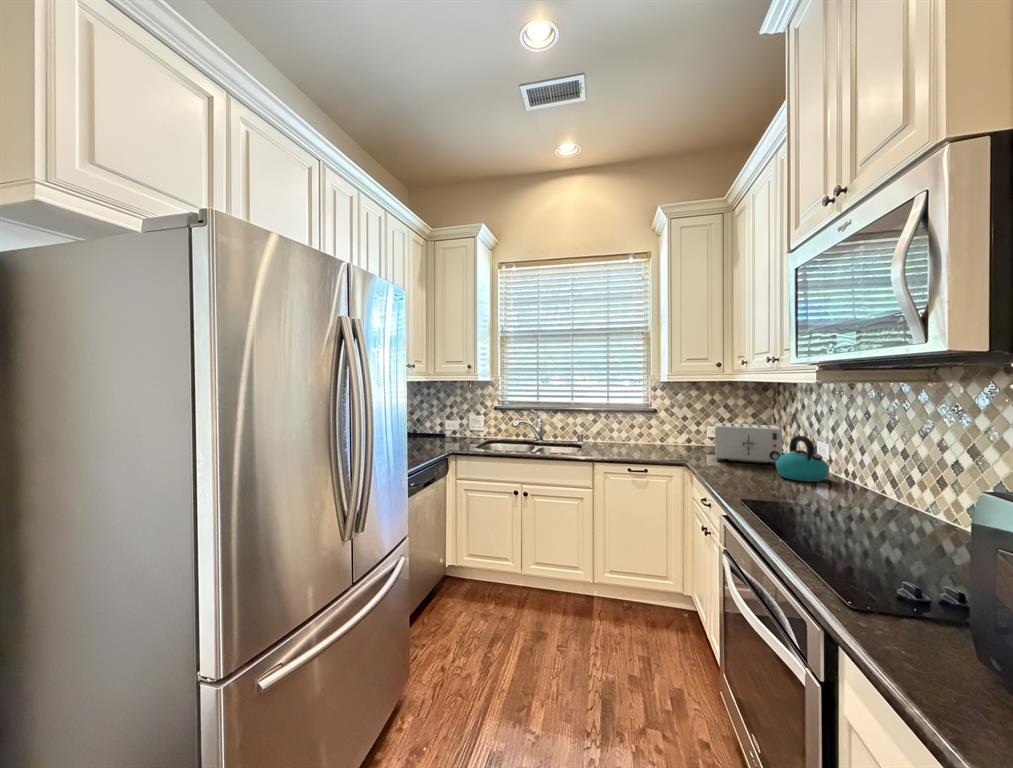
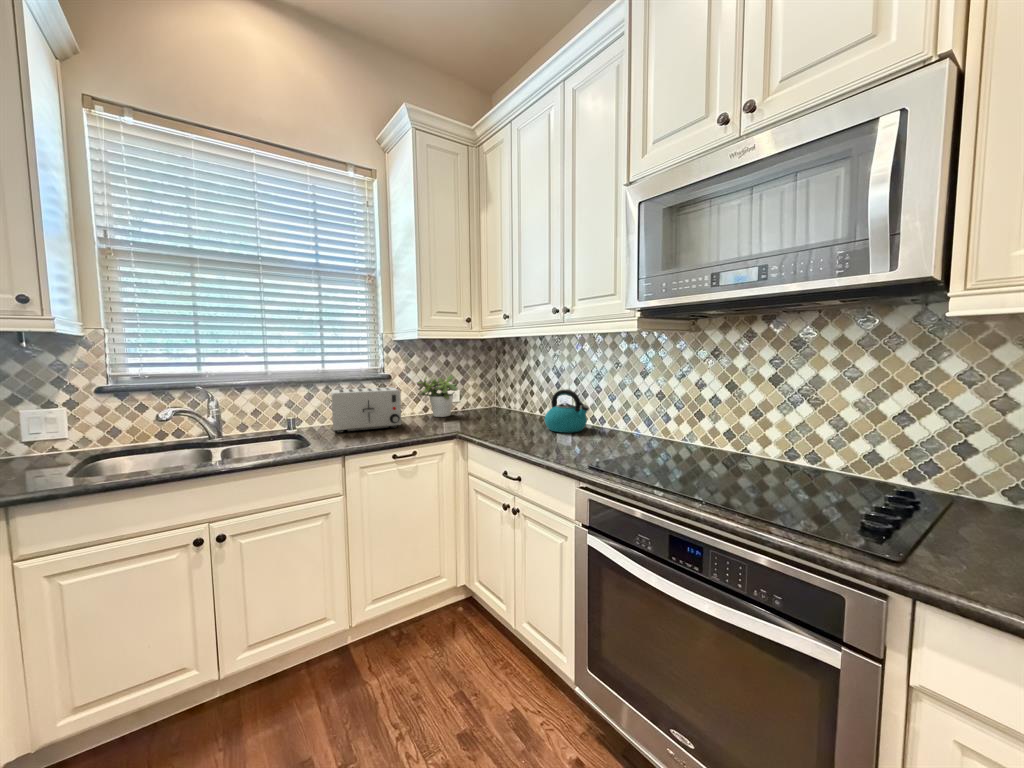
potted plant: none [679,413,716,450] -> present [417,375,458,417]
toaster: present [715,423,782,465] -> present [331,387,401,433]

